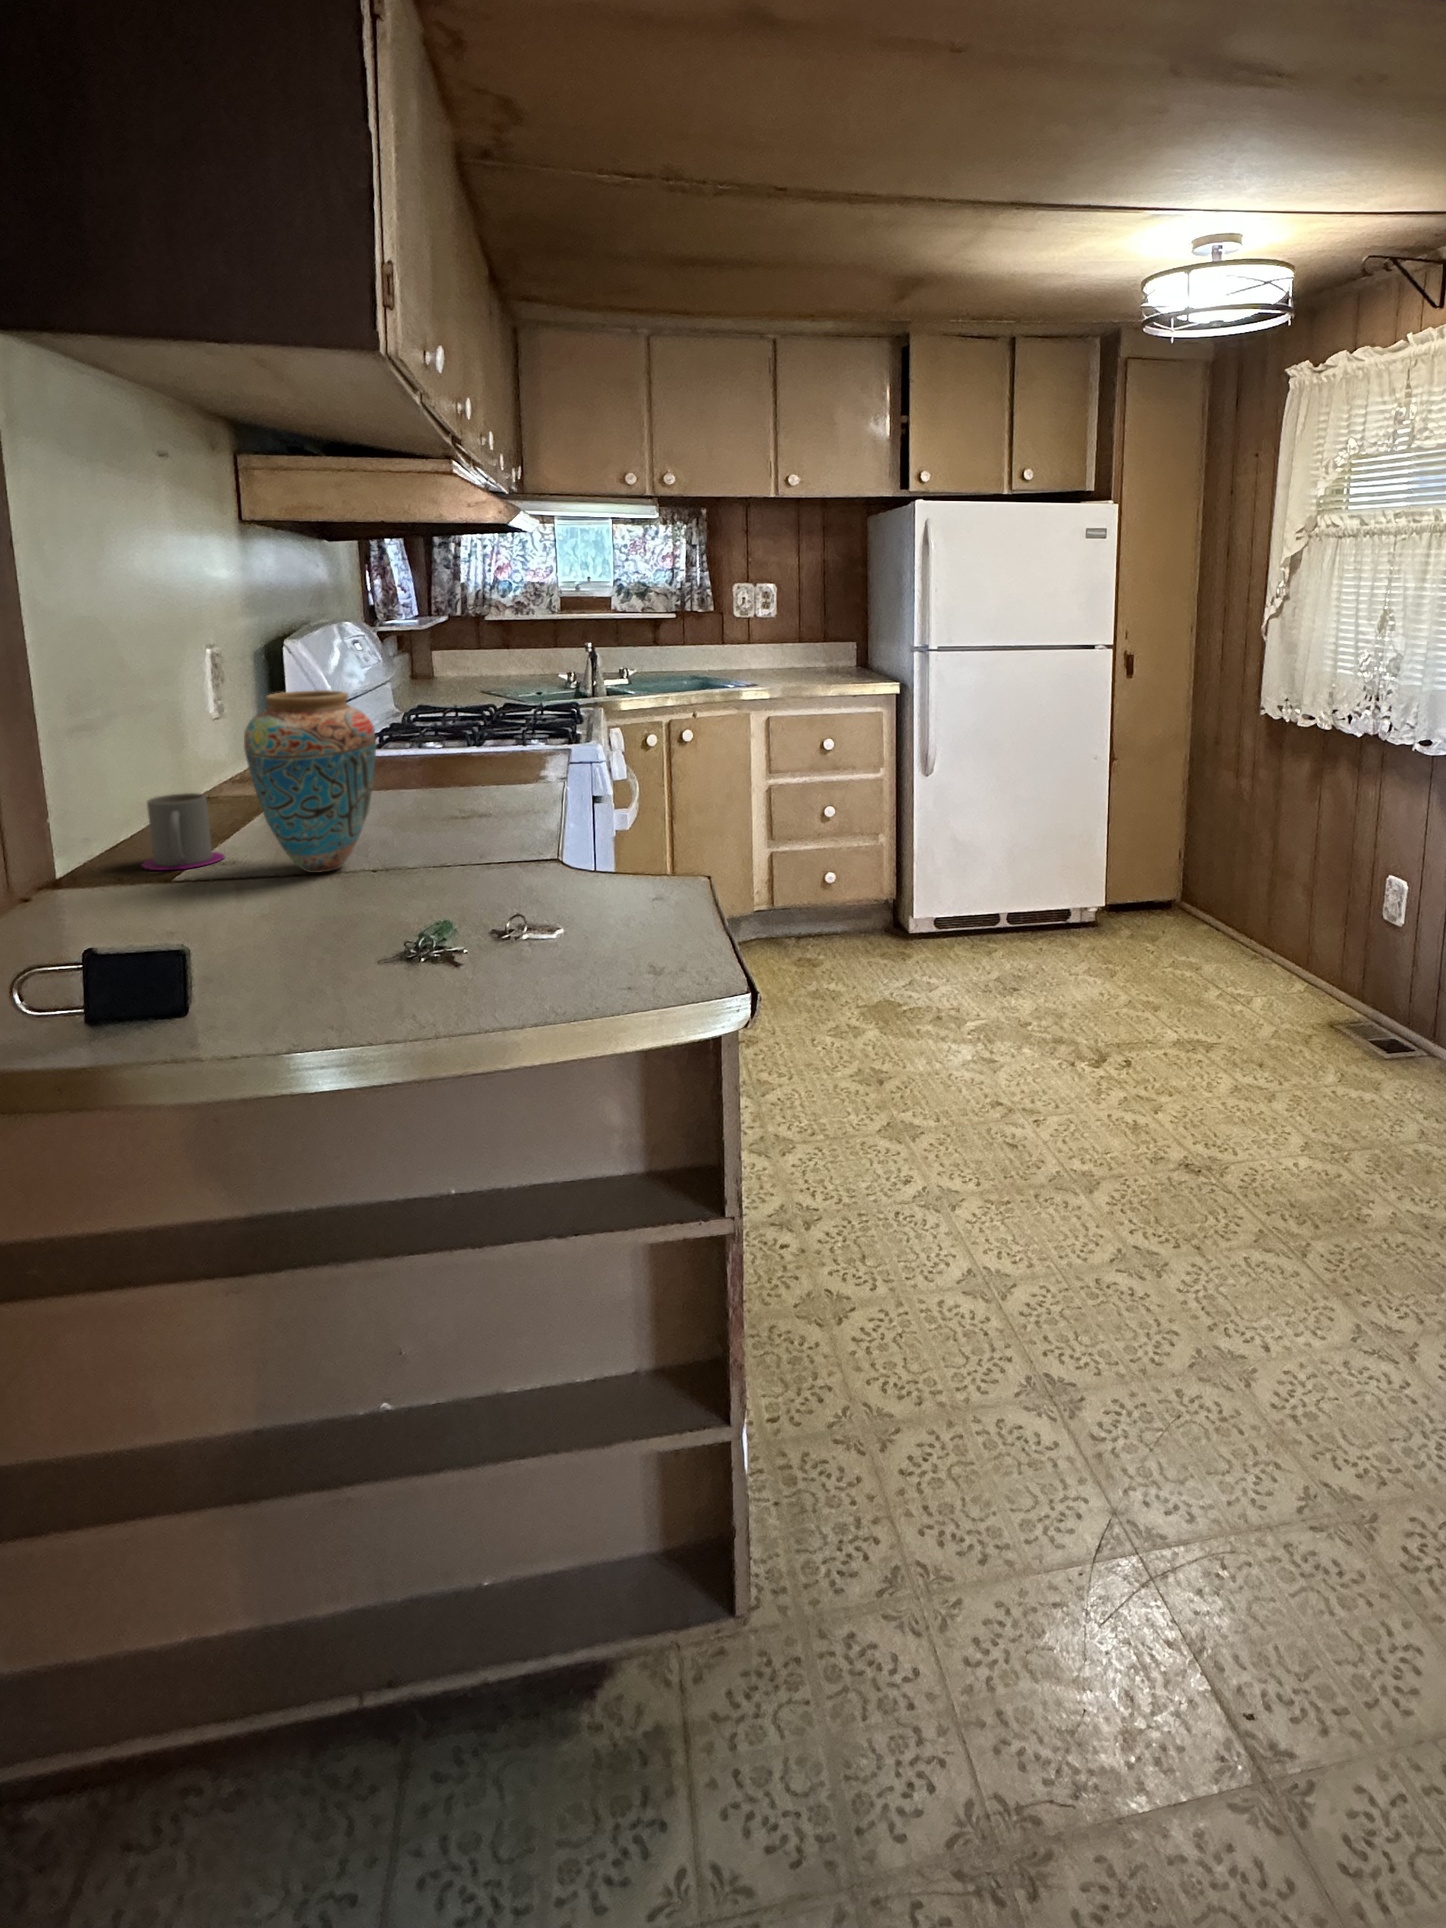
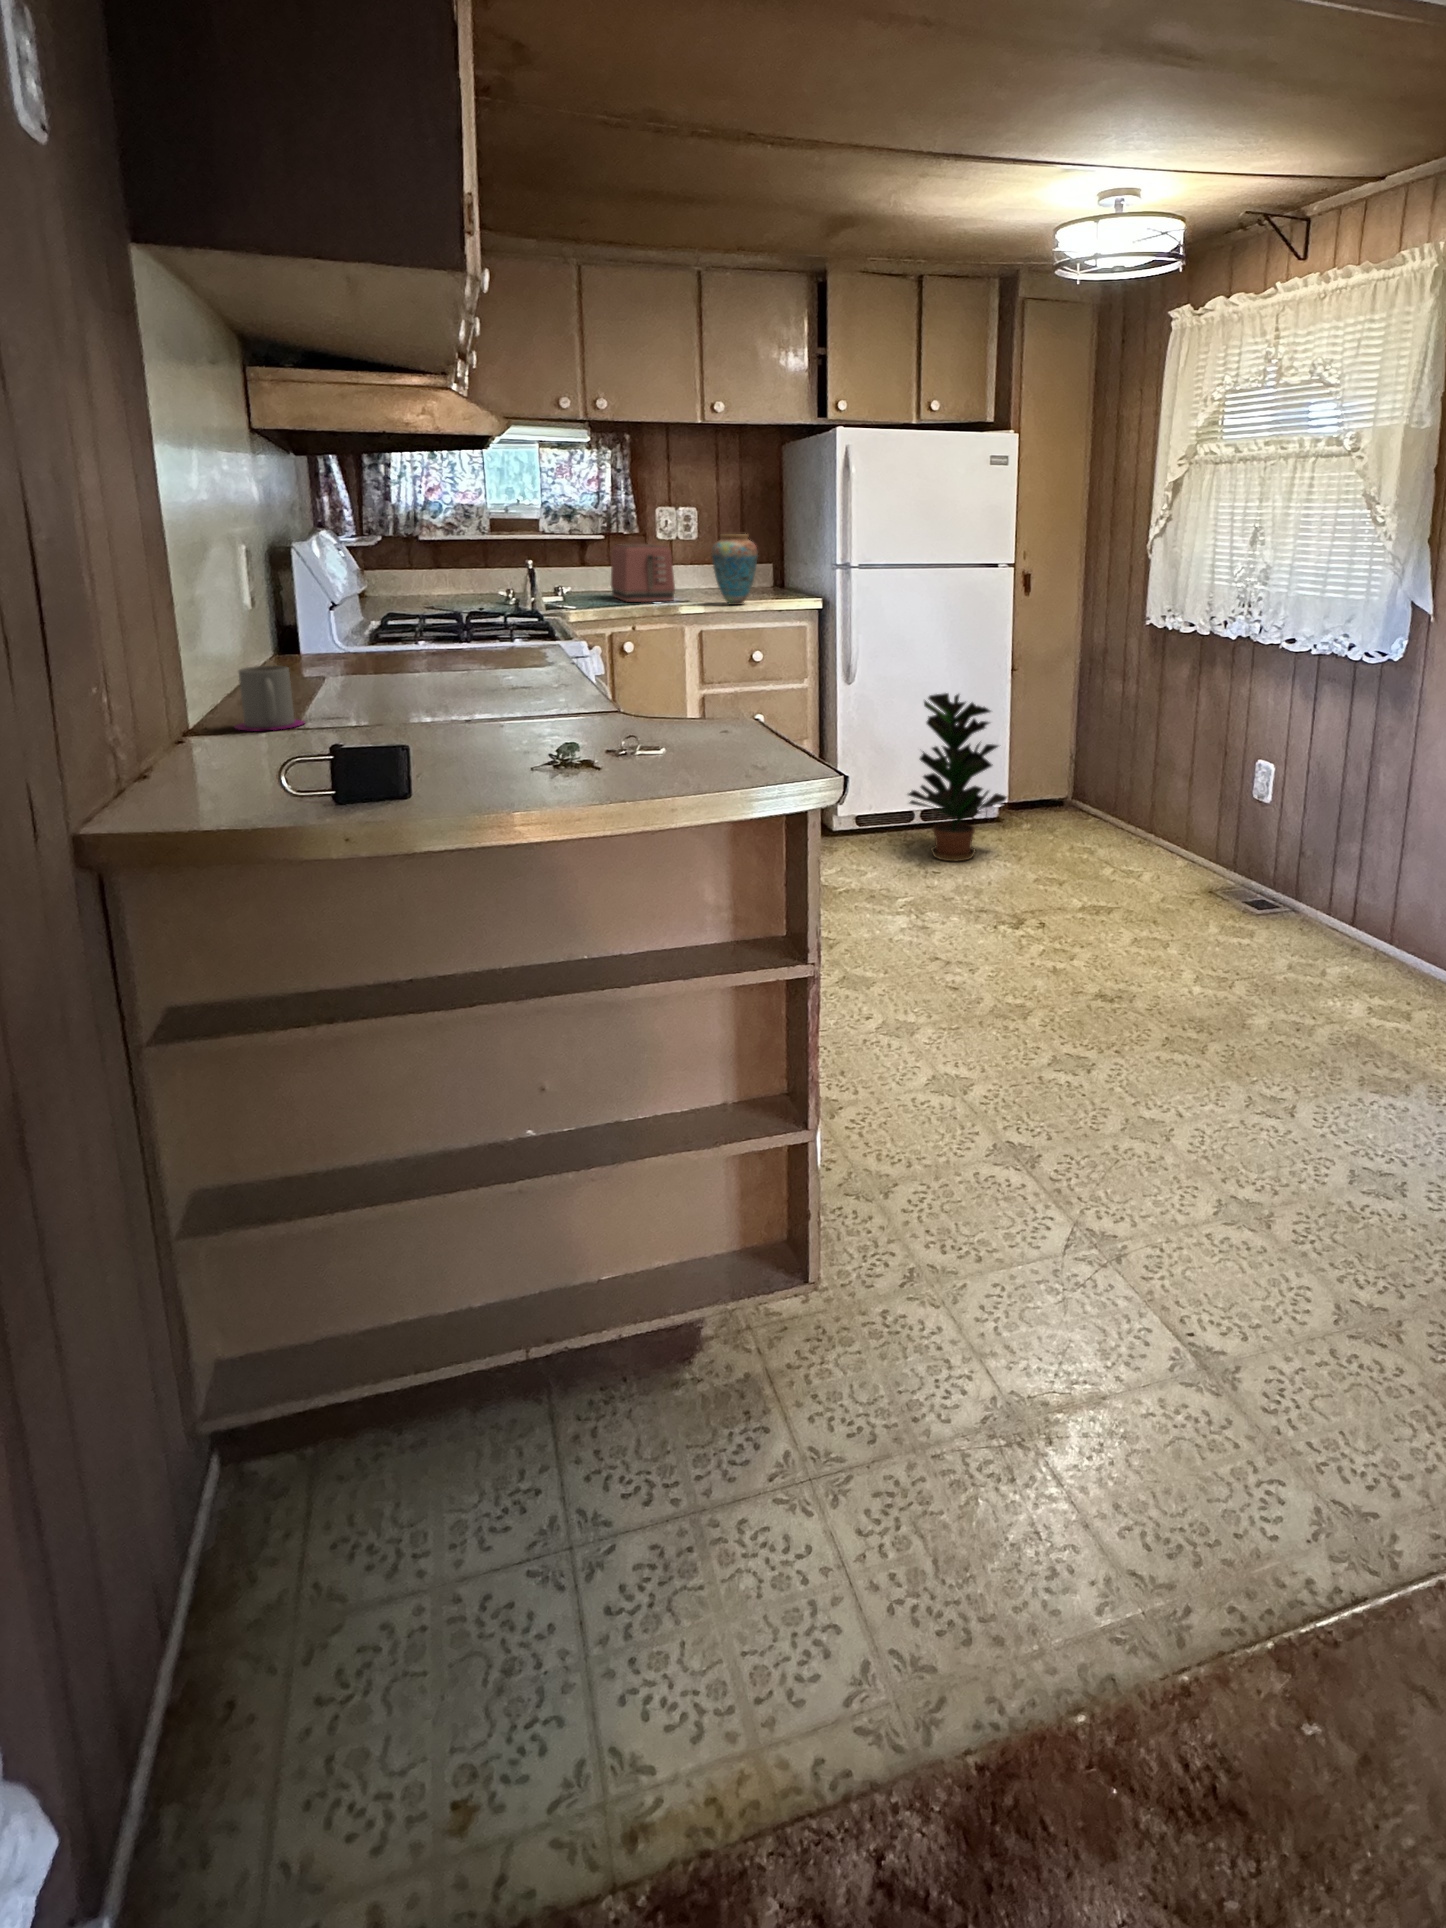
toaster: none [686,622,748,683] -> present [611,544,675,602]
vase: present [244,690,376,873] -> present [712,534,758,605]
potted plant: none [984,786,1099,972] -> present [908,693,1007,861]

